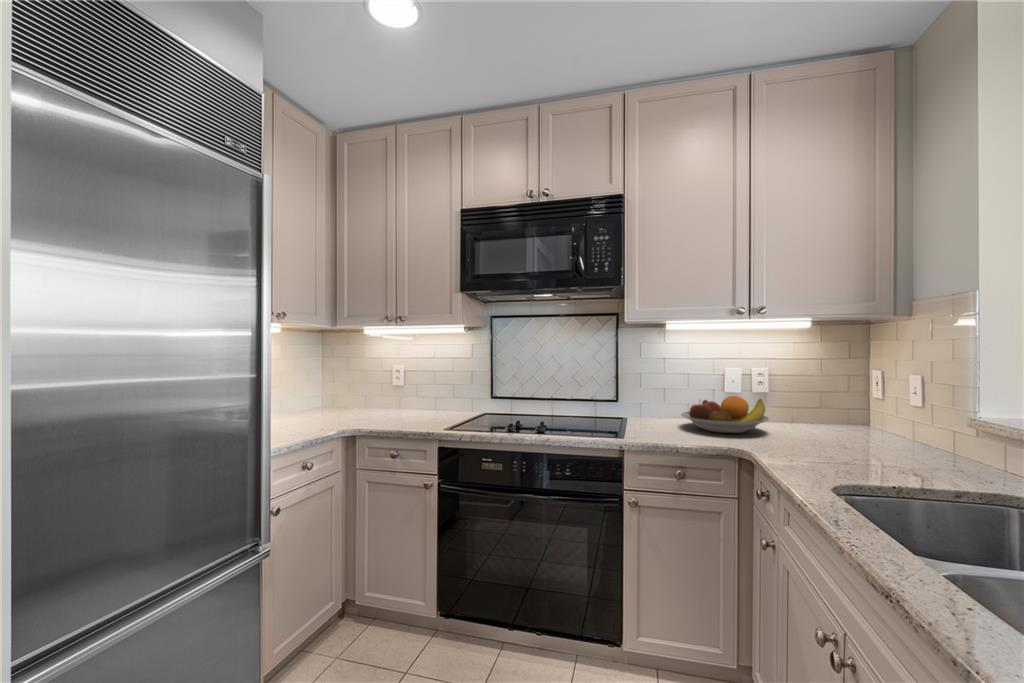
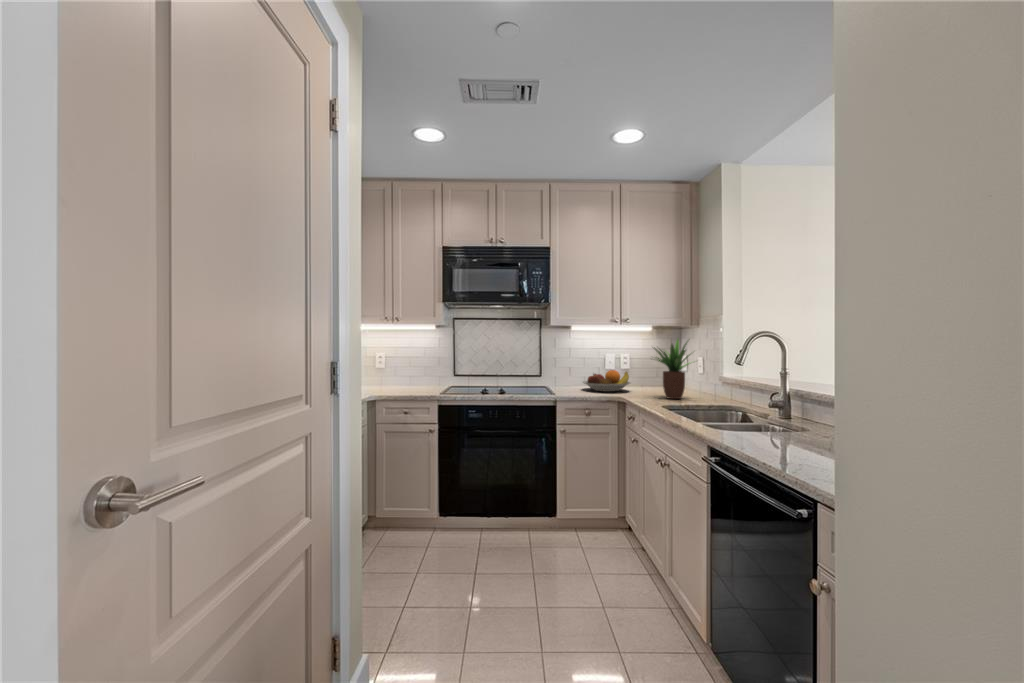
potted plant: none [804,339,914,461] -> present [655,339,690,399]

